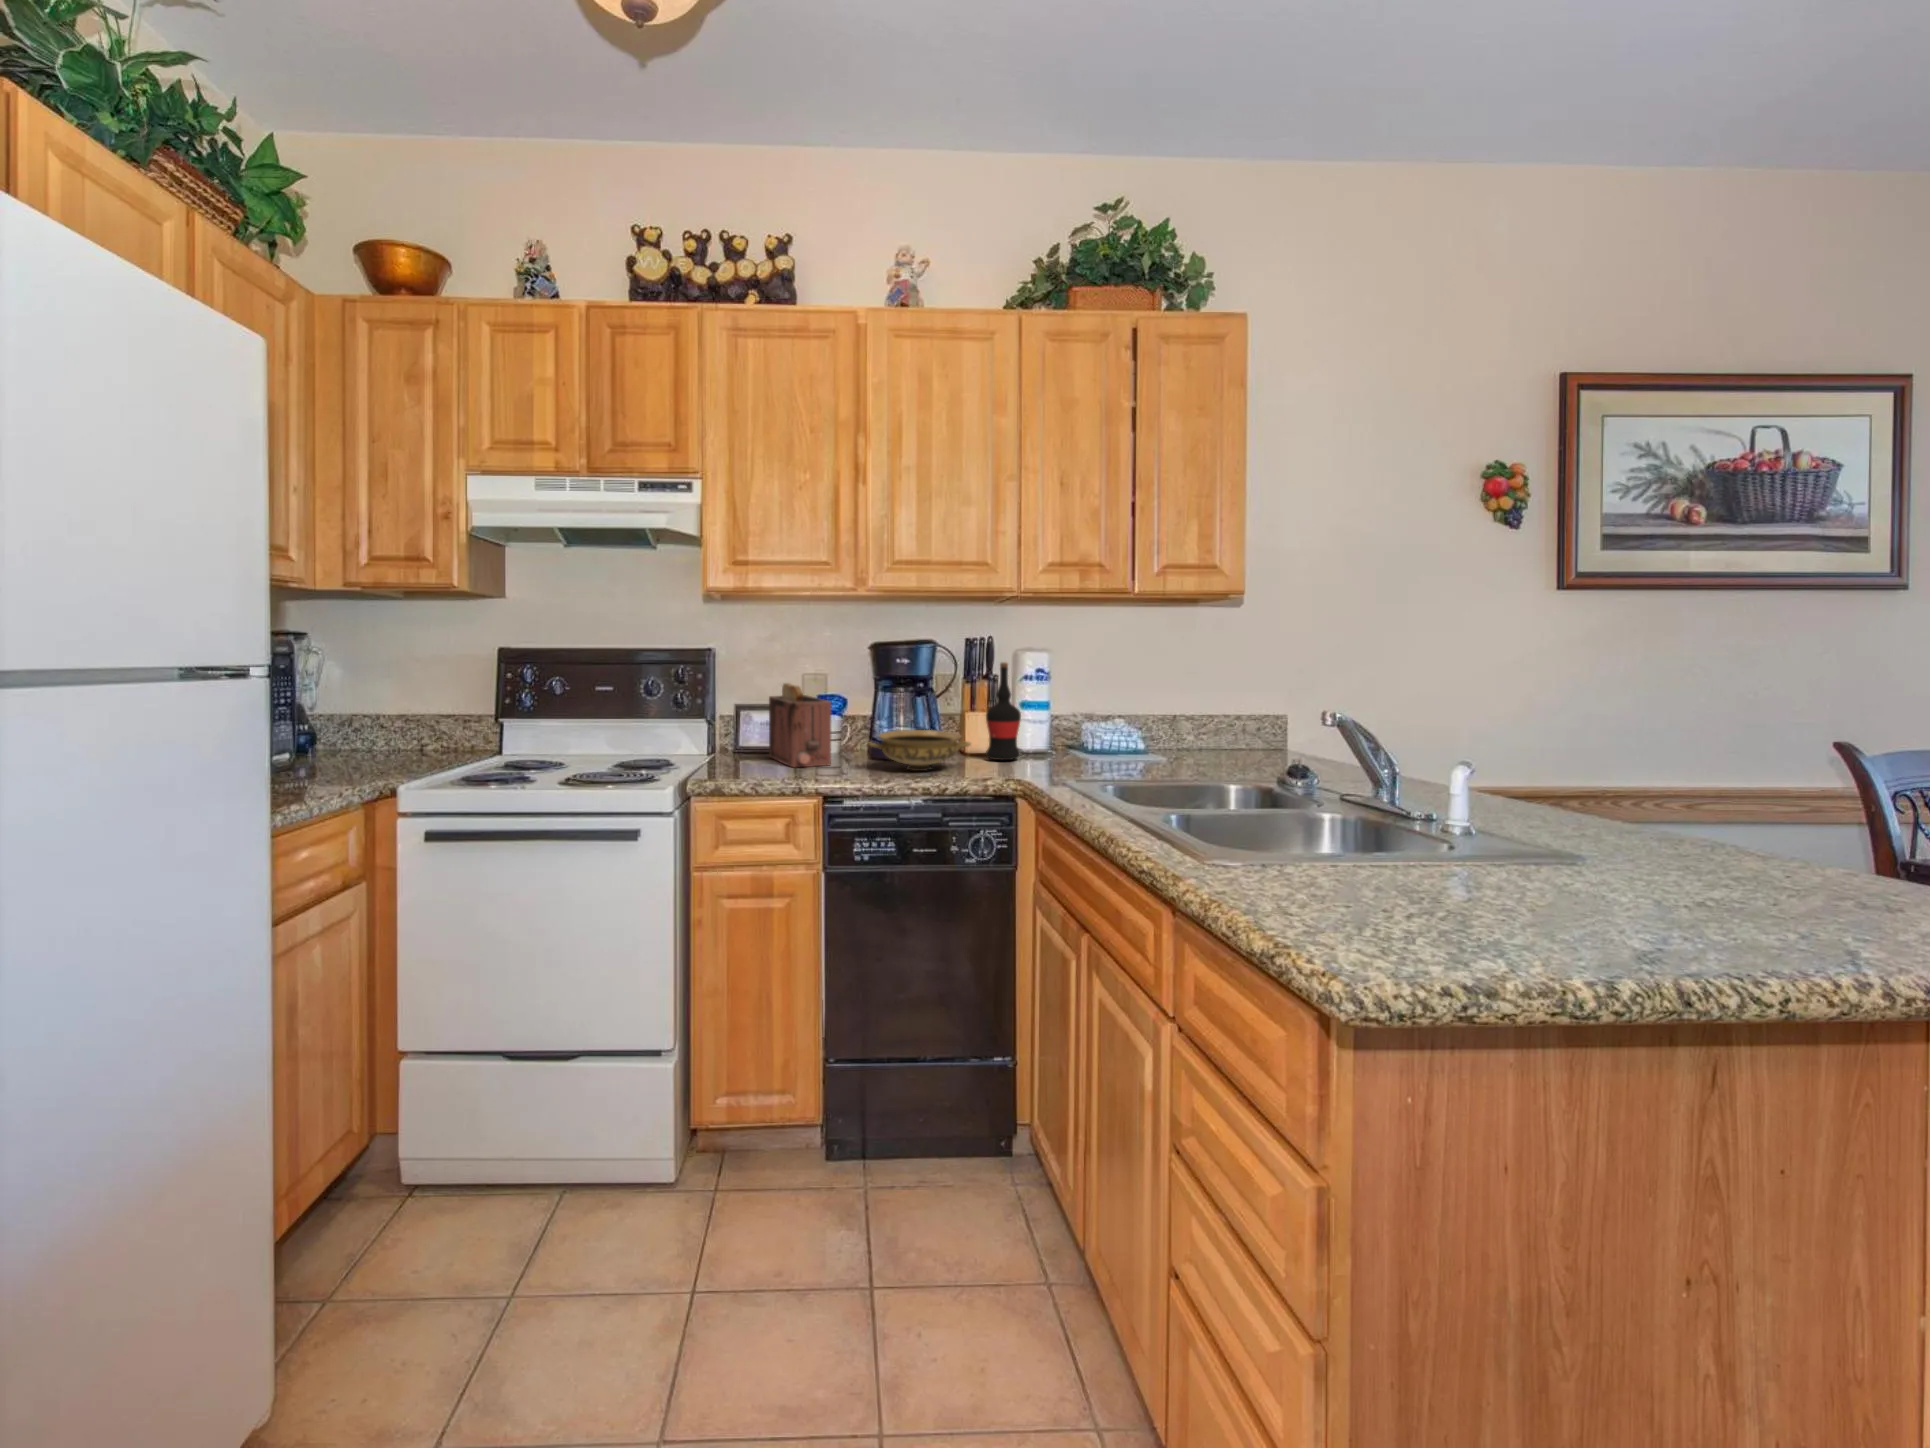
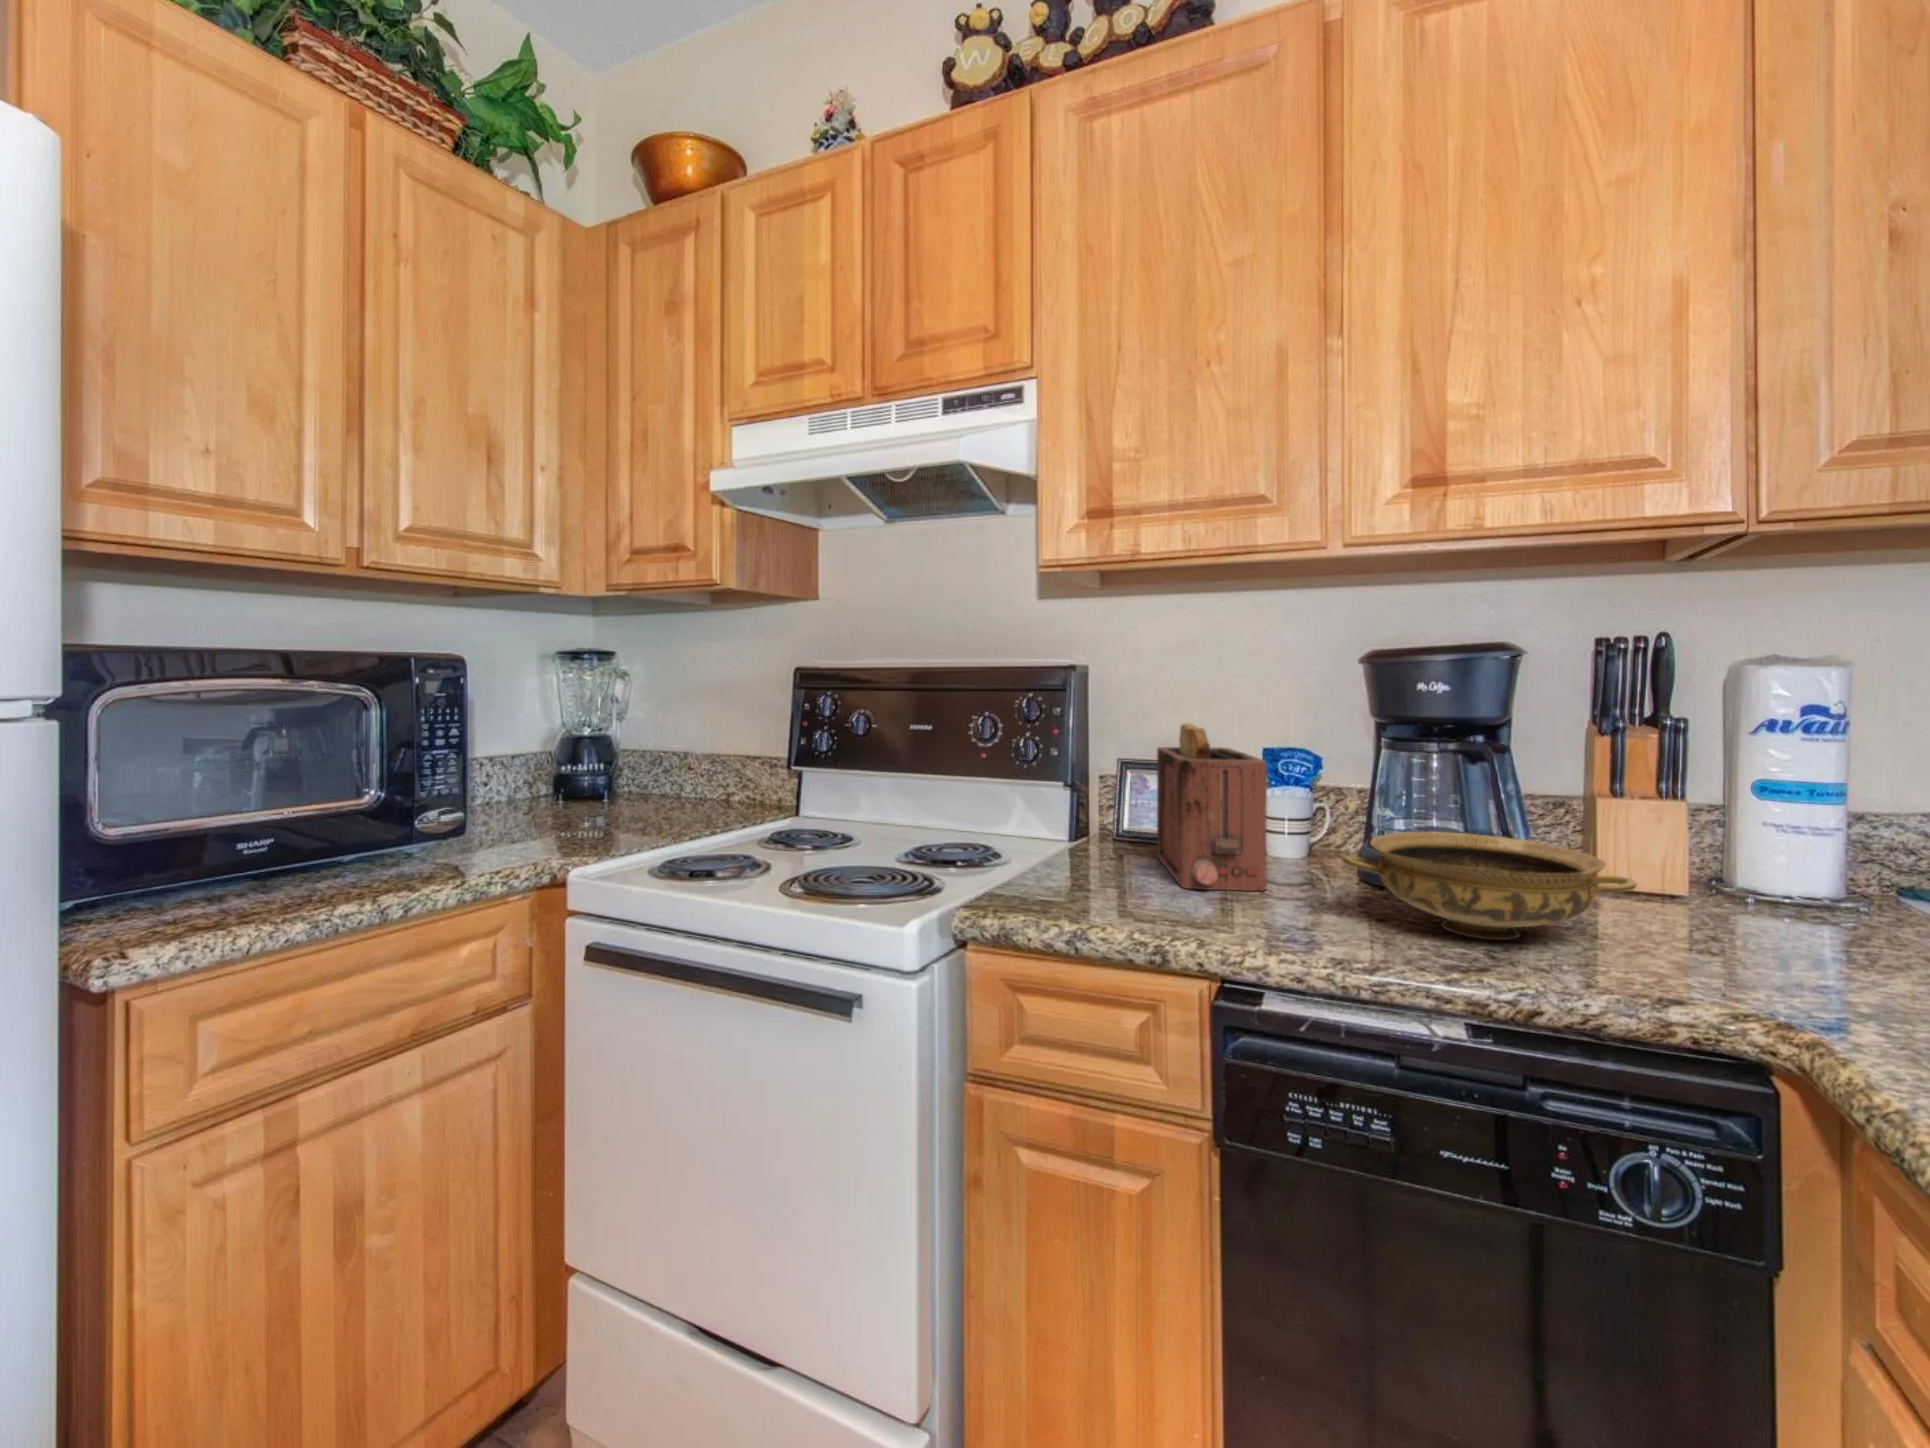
wine bottle: present [986,662,1021,760] -> none [1663,683,1779,930]

